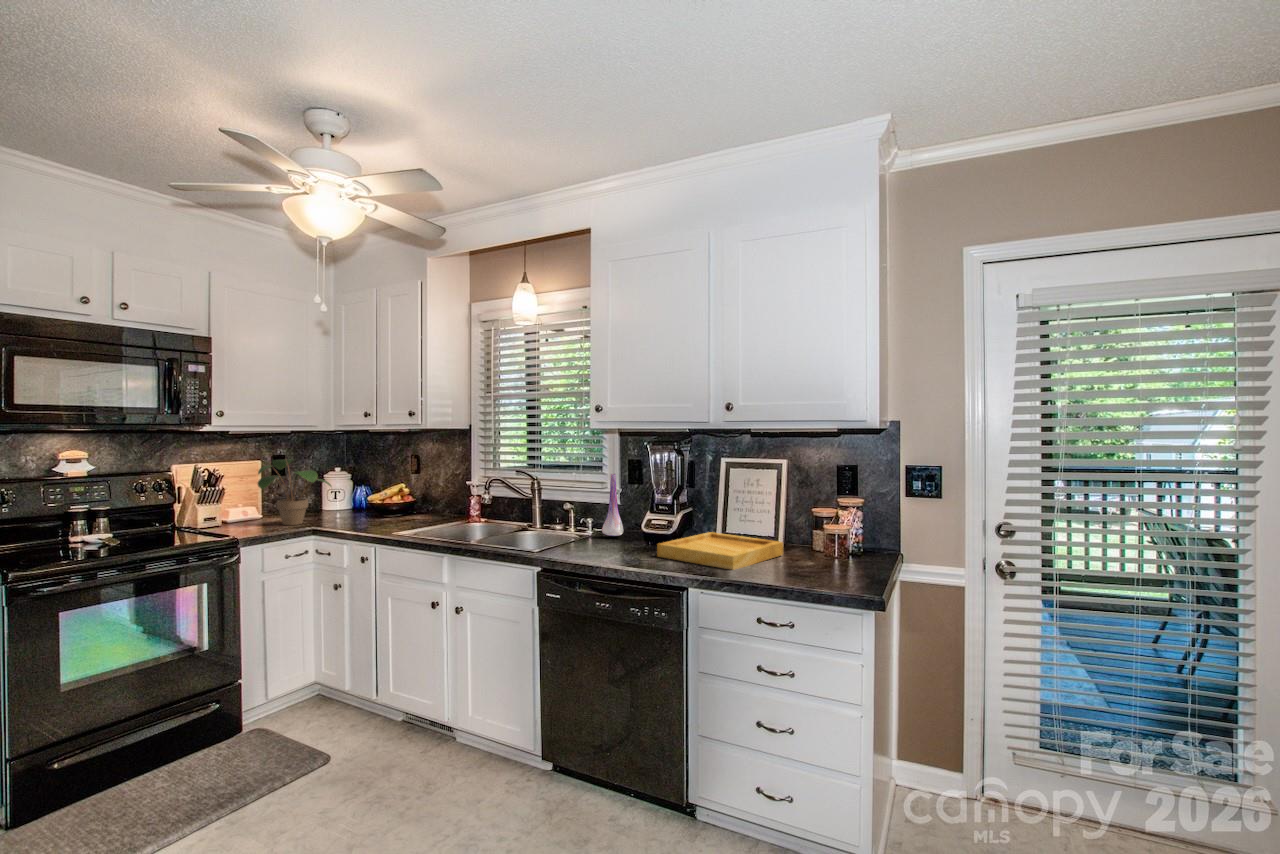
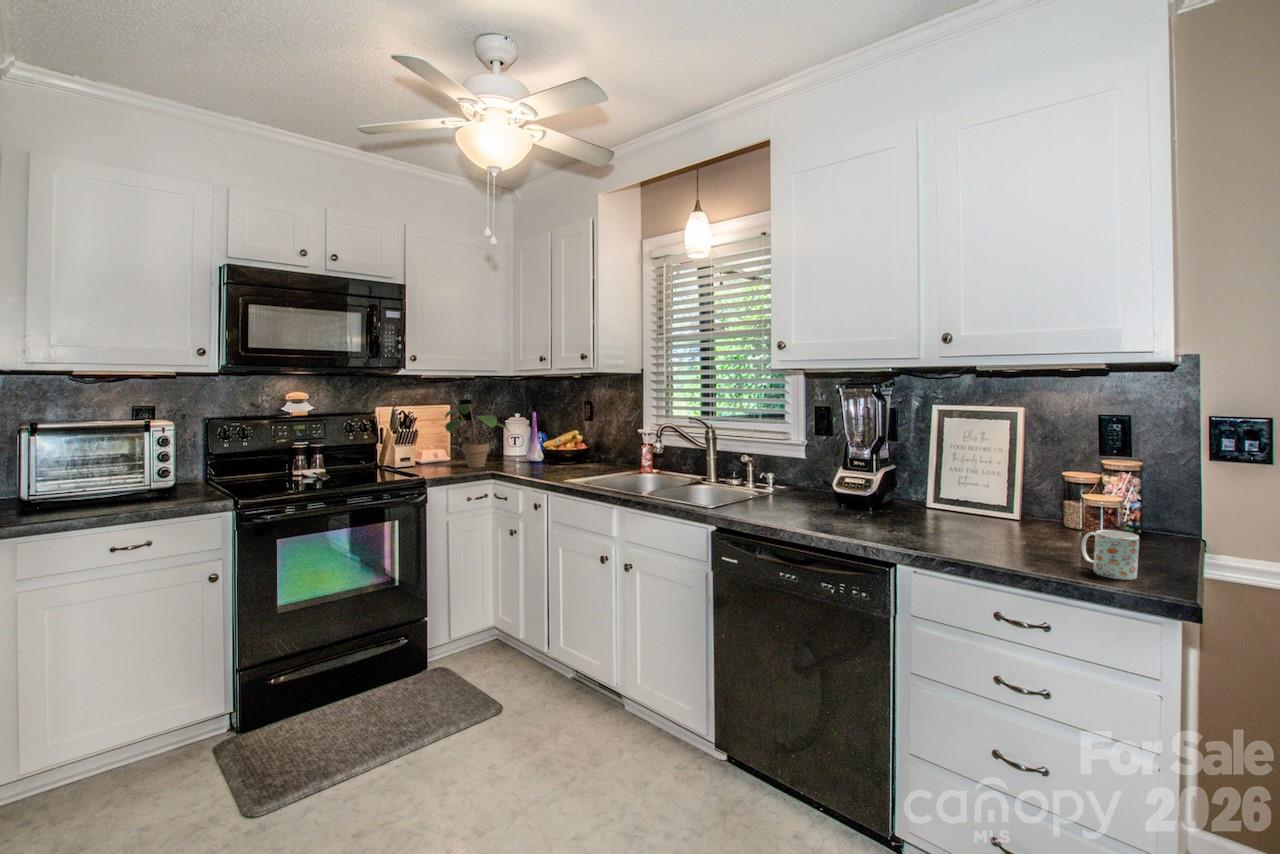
vase: present [602,474,624,536] -> present [526,412,544,461]
tray: present [657,532,783,570] -> none [853,496,1021,546]
mug: none [817,550,852,587] -> present [1081,530,1139,580]

